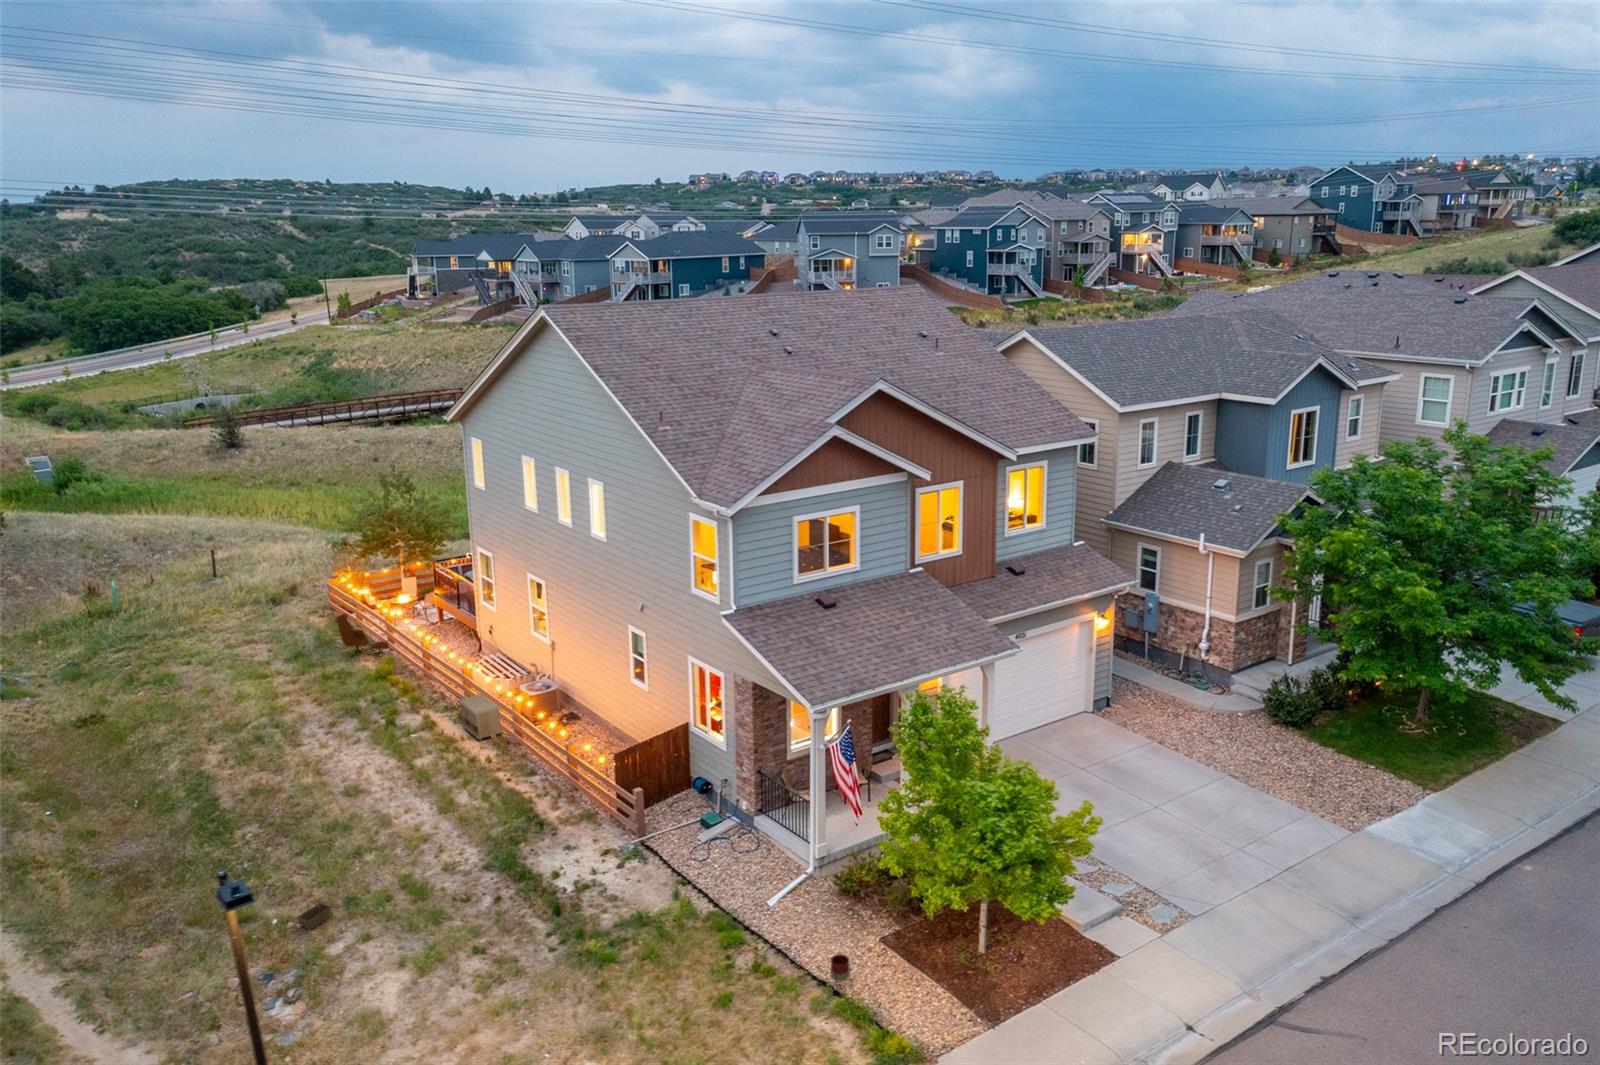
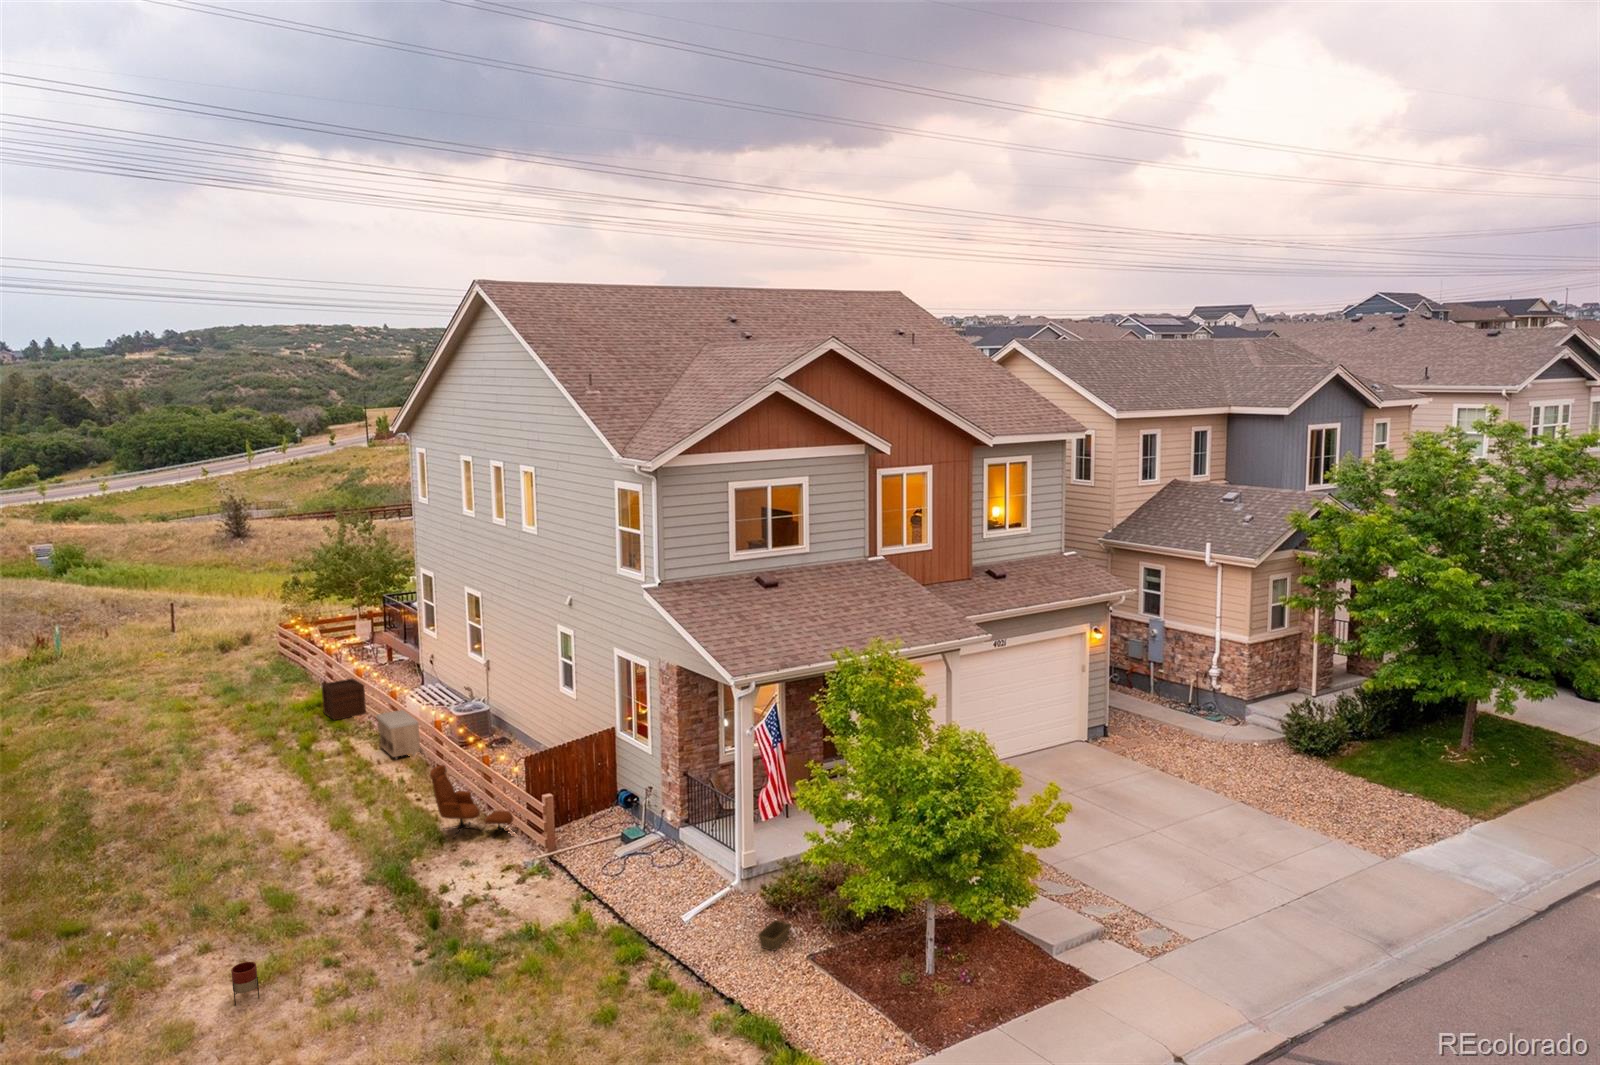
lounge chair: present [336,614,388,656] -> present [430,765,513,835]
wooden crate: none [398,657,440,698] -> present [321,679,366,720]
basket: present [297,903,331,930] -> present [758,916,791,951]
planter: present [831,954,850,982] -> present [231,962,259,1005]

